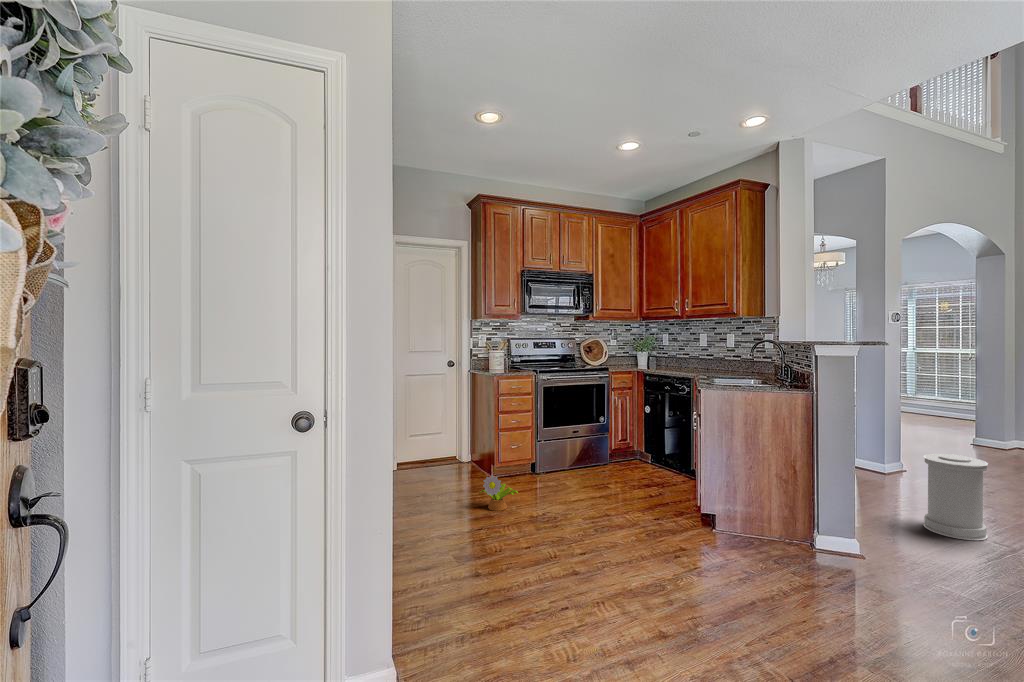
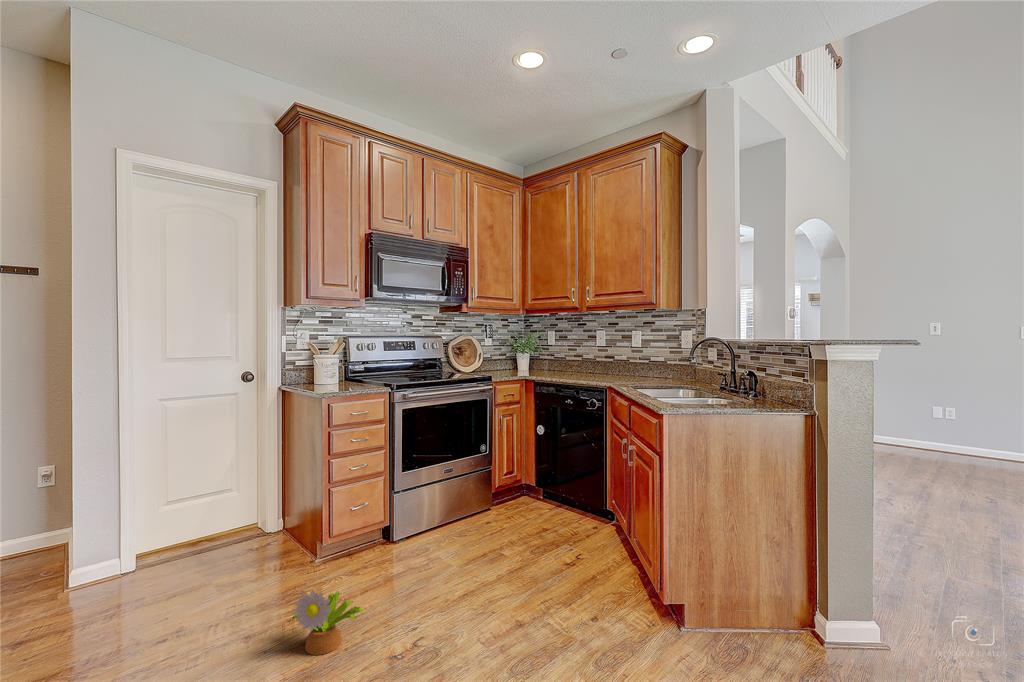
trash can: present [923,454,988,540] -> none [901,480,984,595]

